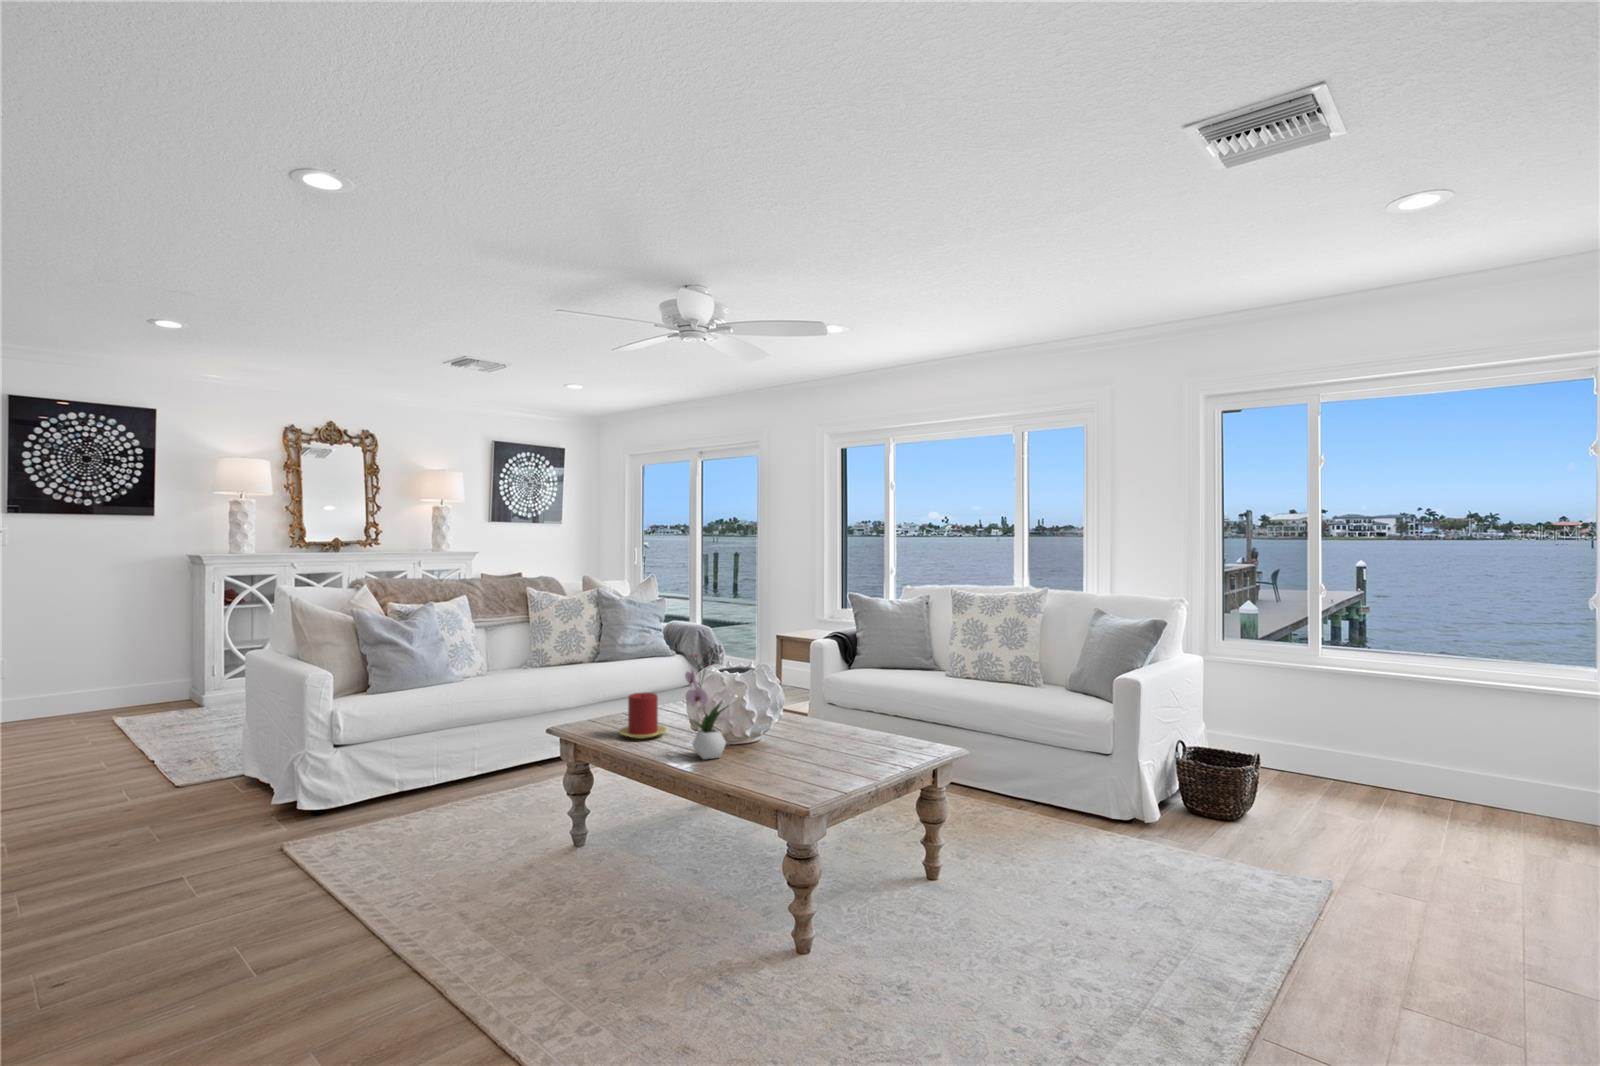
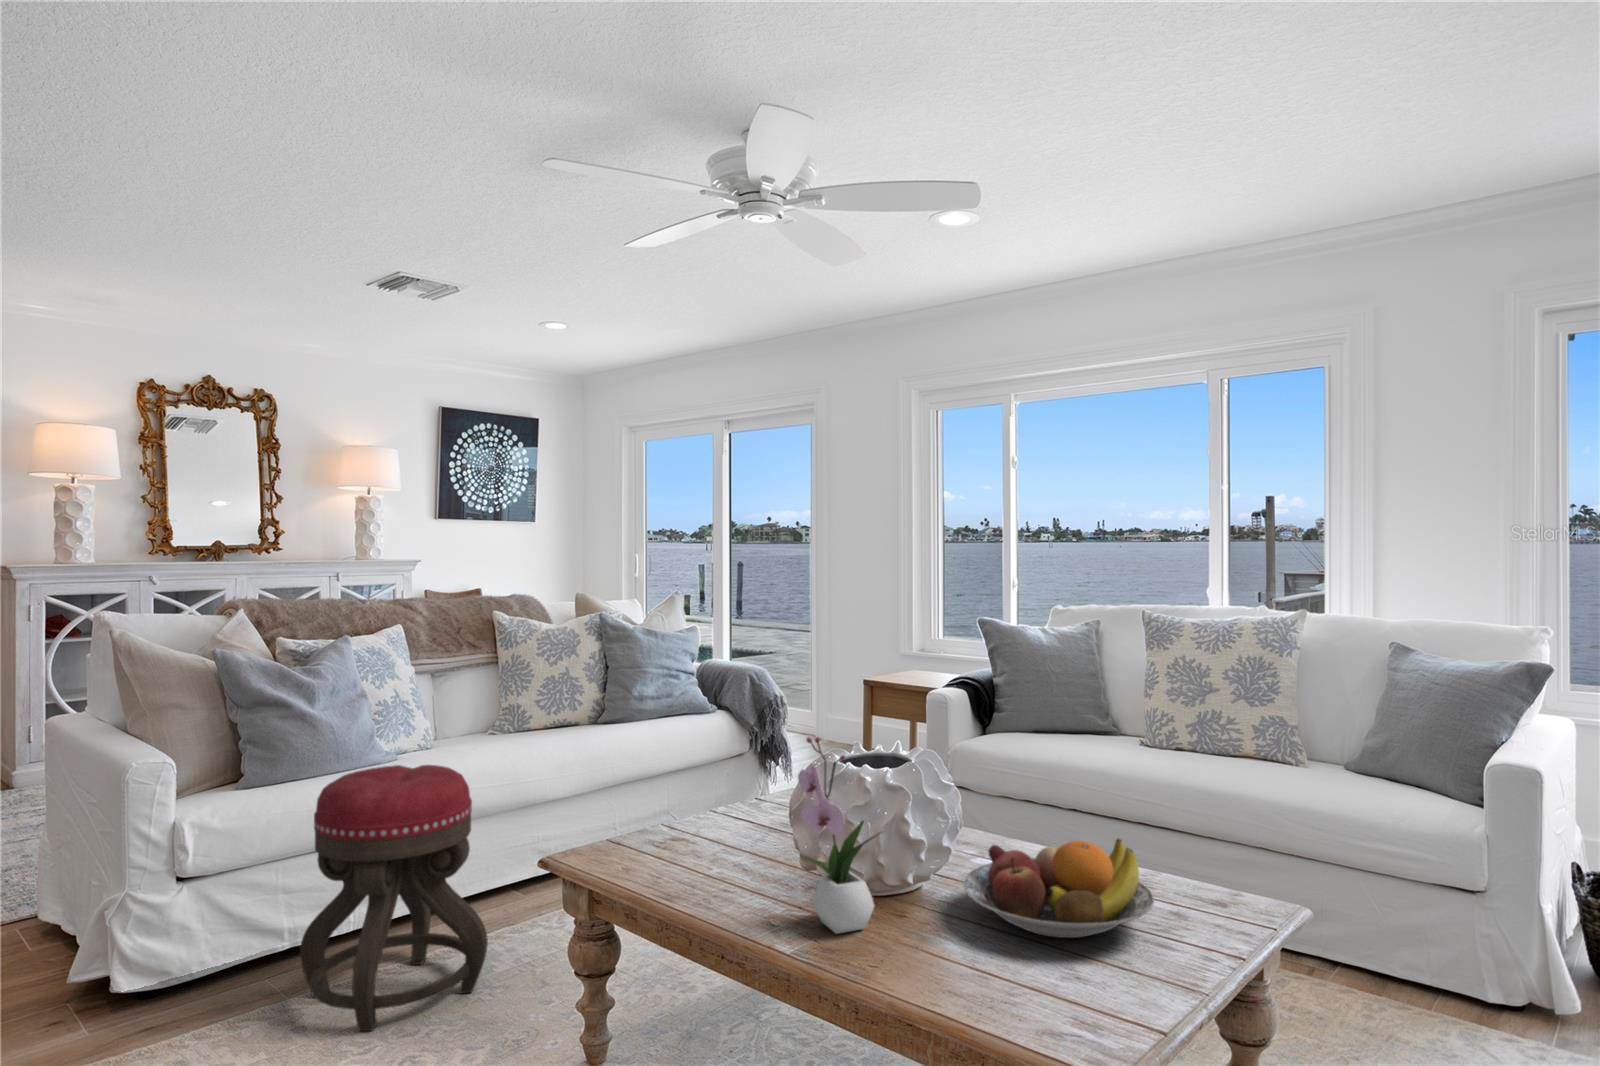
ottoman: none [406,679,519,831] -> present [300,765,488,1031]
candle: present [619,693,667,739] -> none [666,797,750,882]
fruit bowl: none [777,712,878,762] -> present [963,838,1154,938]

